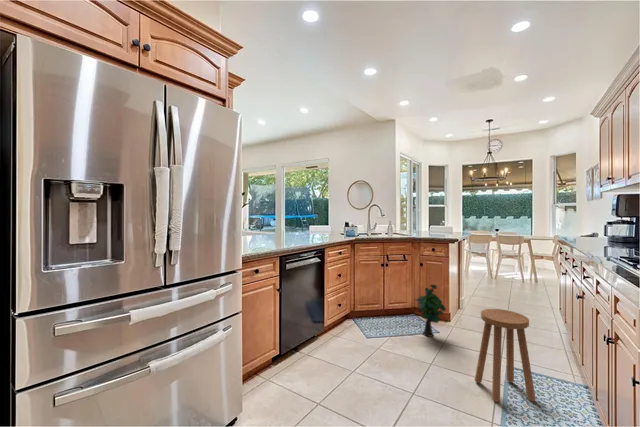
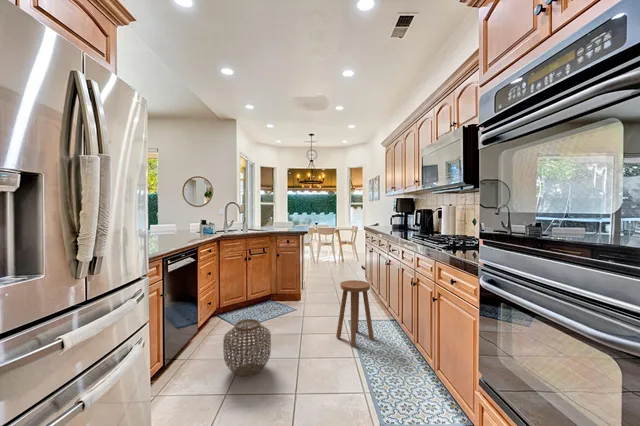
decorative plant: present [416,285,446,337] -> none [277,270,303,315]
woven basket: none [327,330,377,393] -> present [223,319,271,377]

